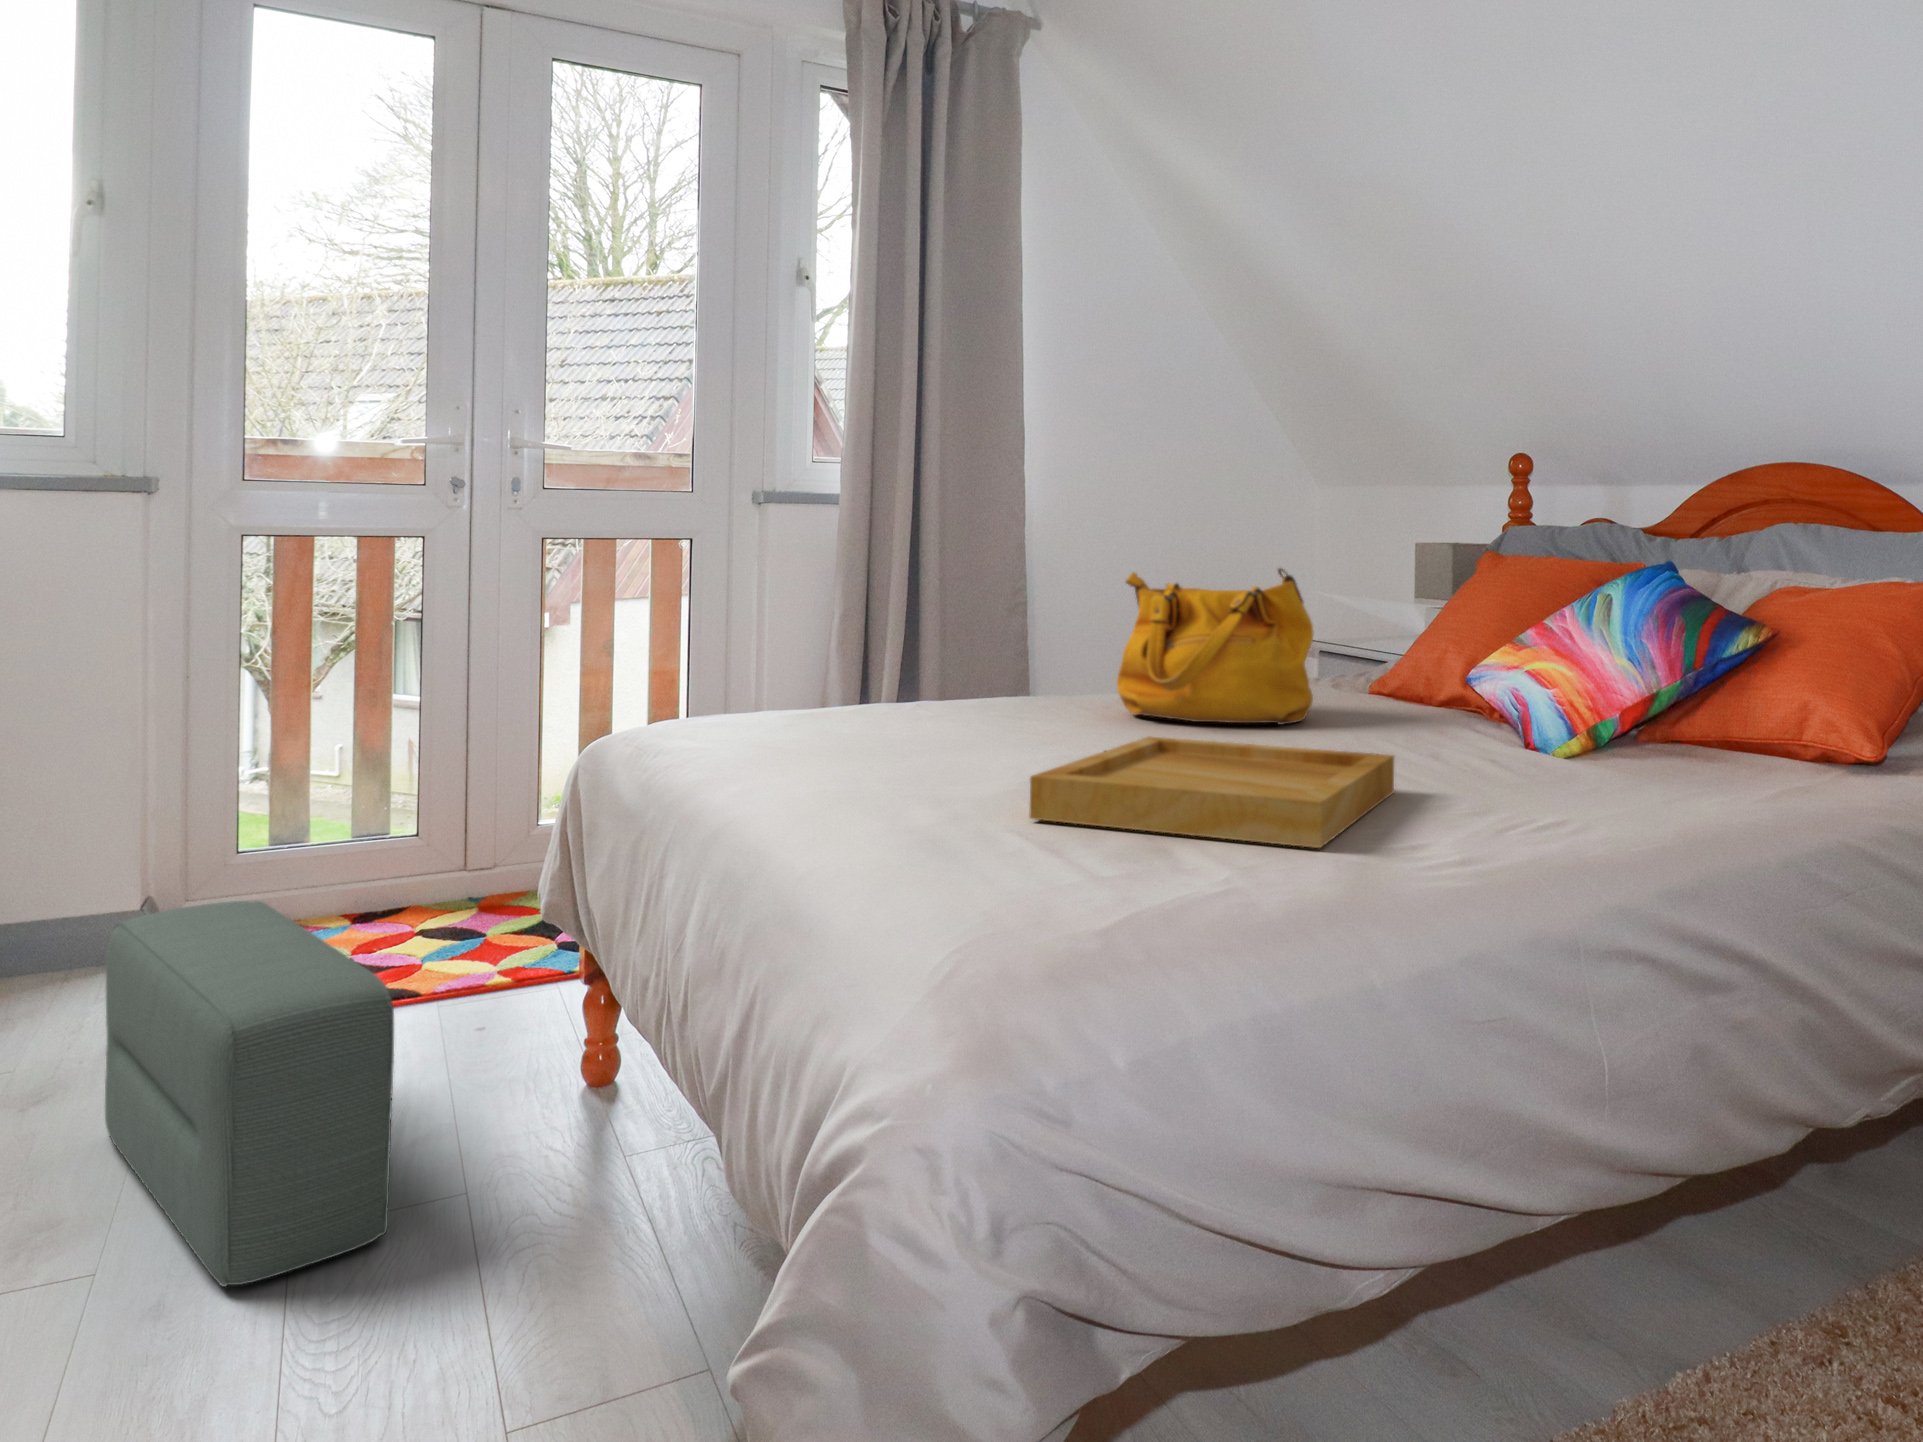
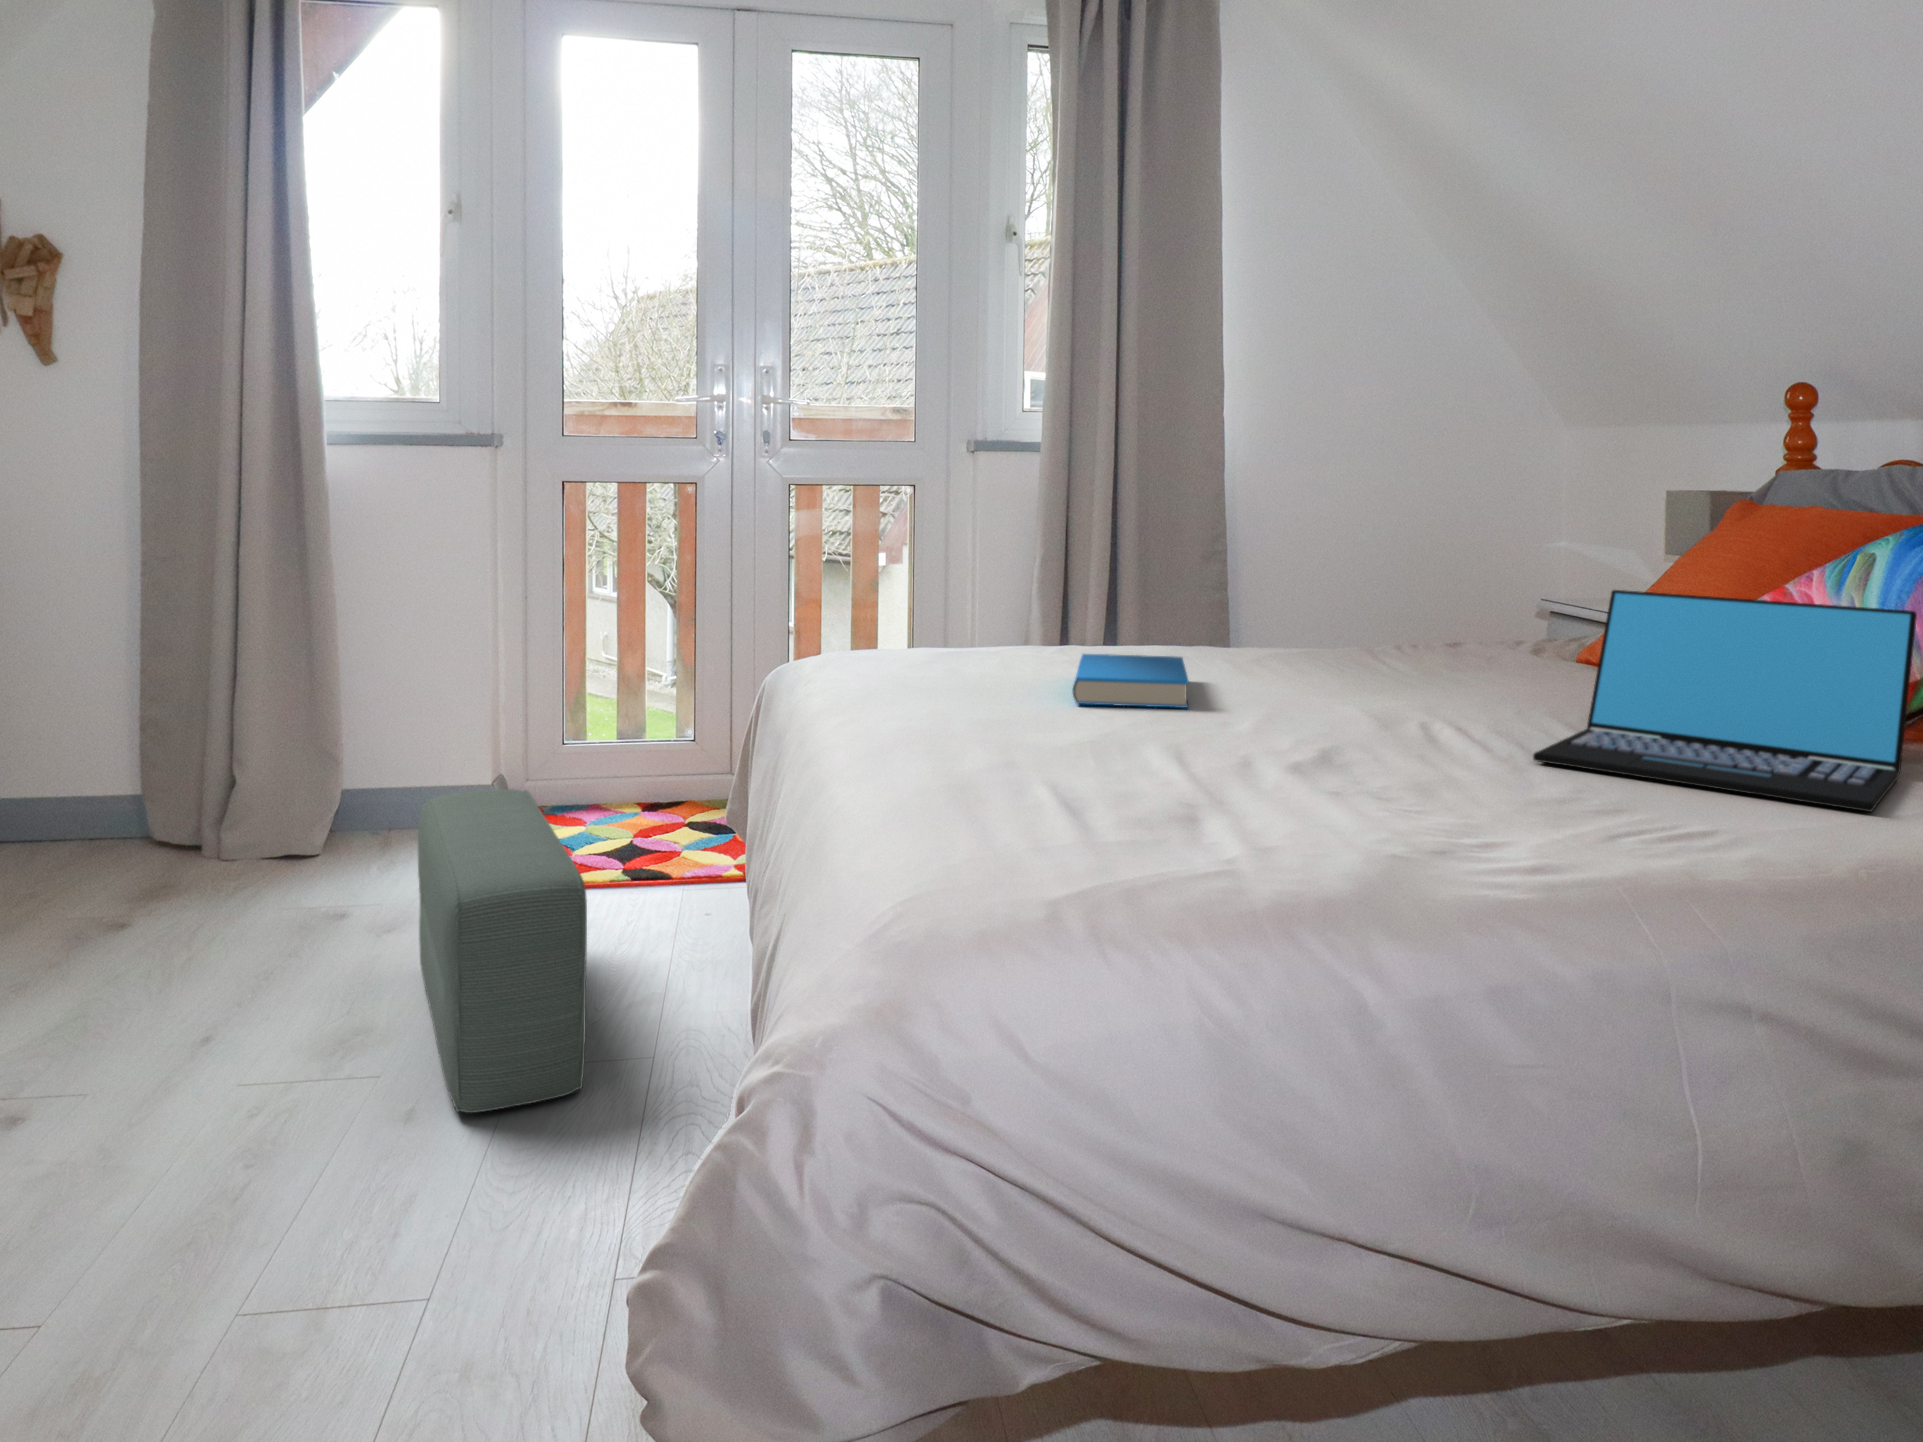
handbag: present [1117,568,1314,724] -> none [1270,518,1486,691]
laptop: none [1390,627,1659,796] -> present [1533,590,1917,812]
book: none [940,704,1068,754] -> present [1073,654,1189,708]
tray: present [1029,736,1394,848] -> none [1095,699,1528,844]

